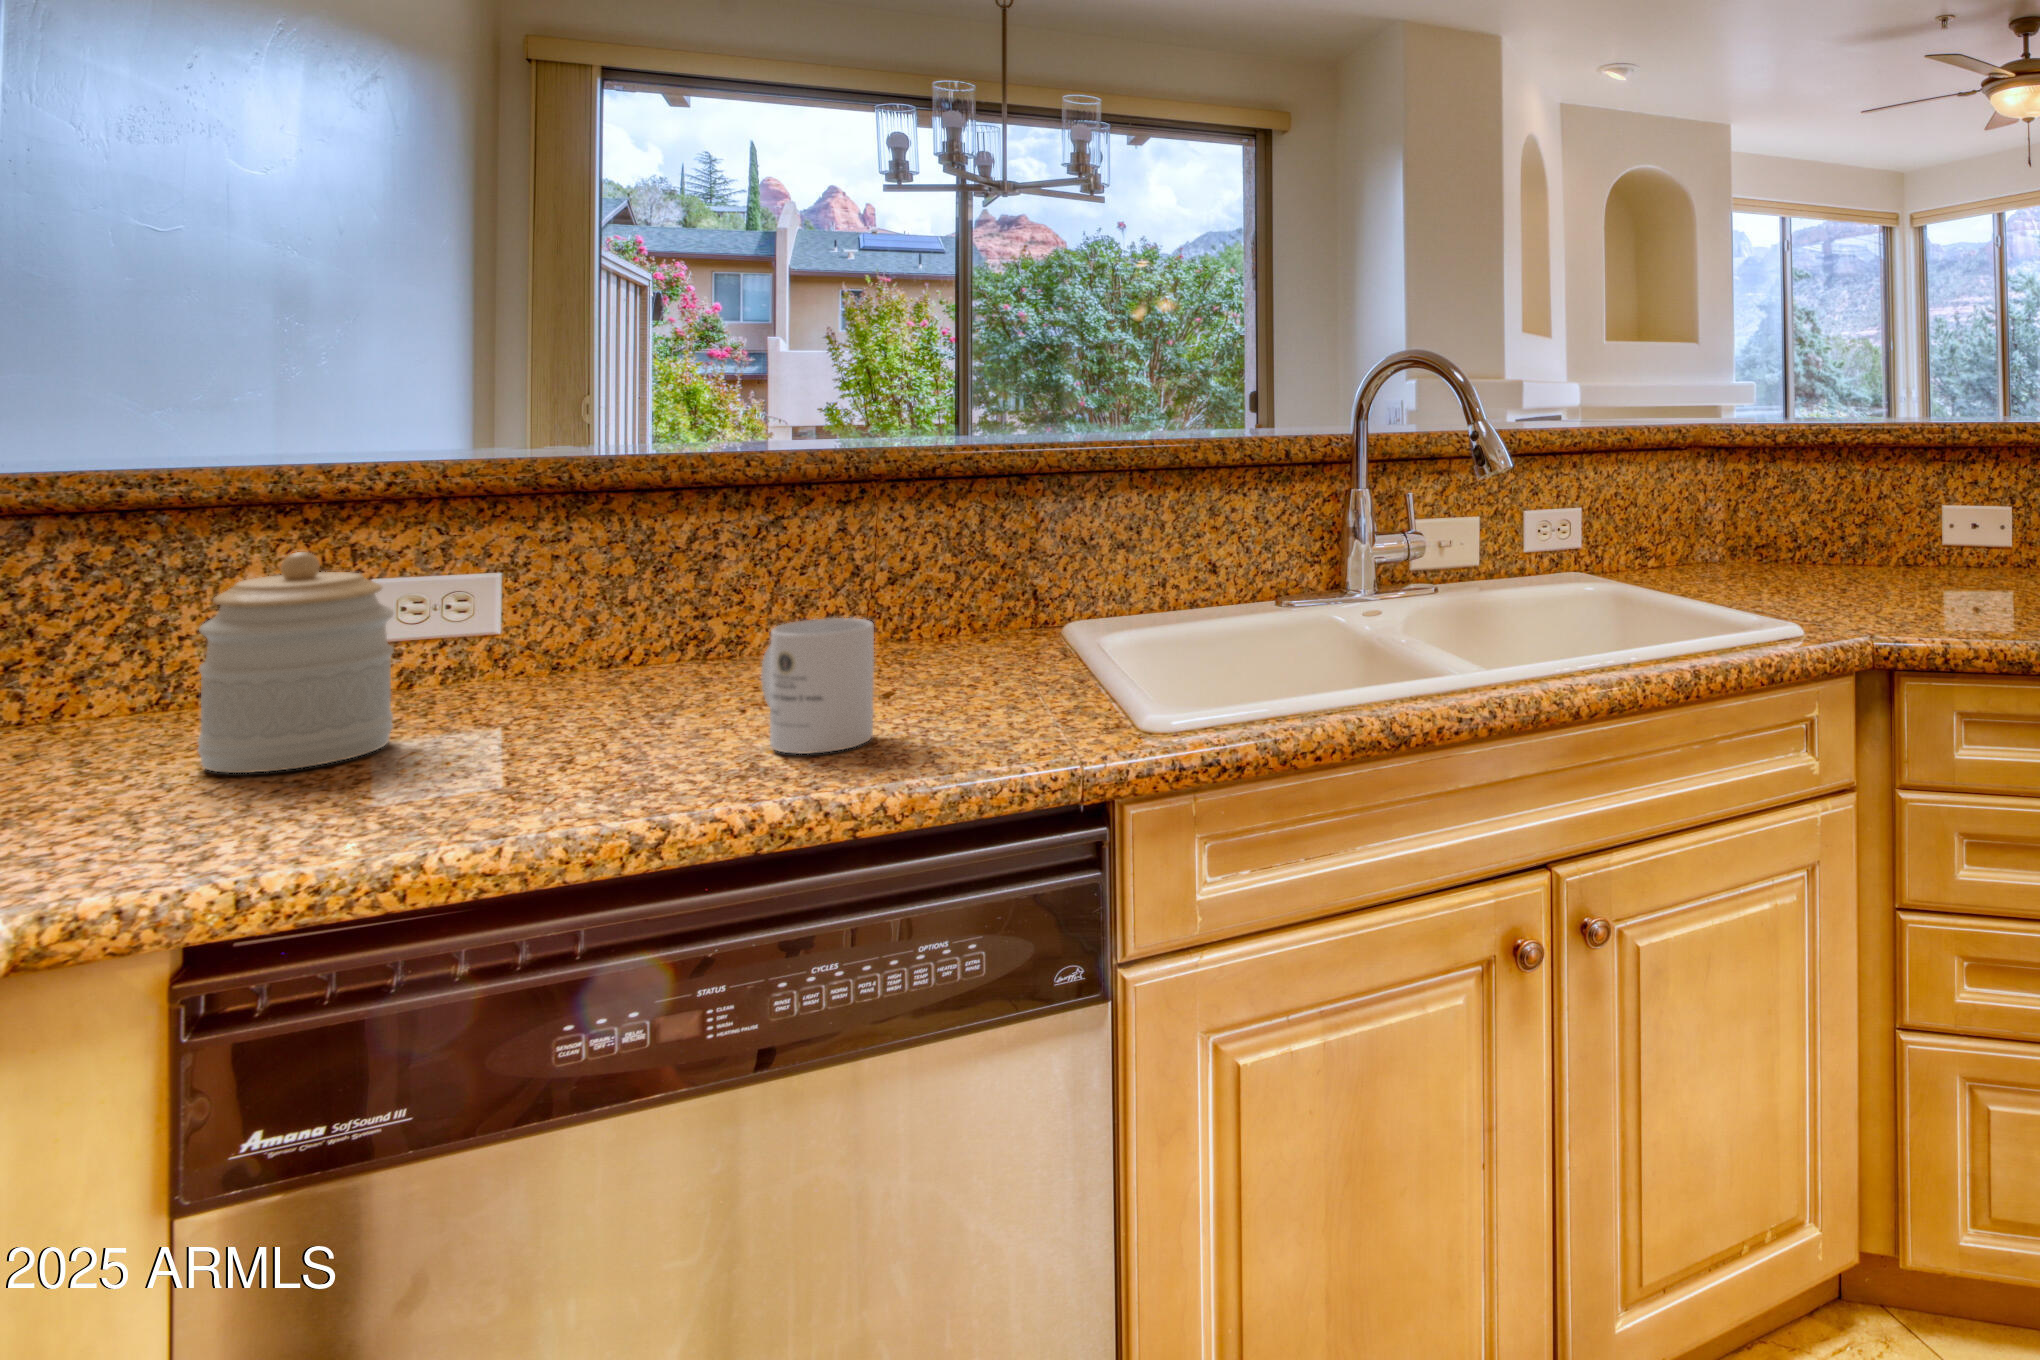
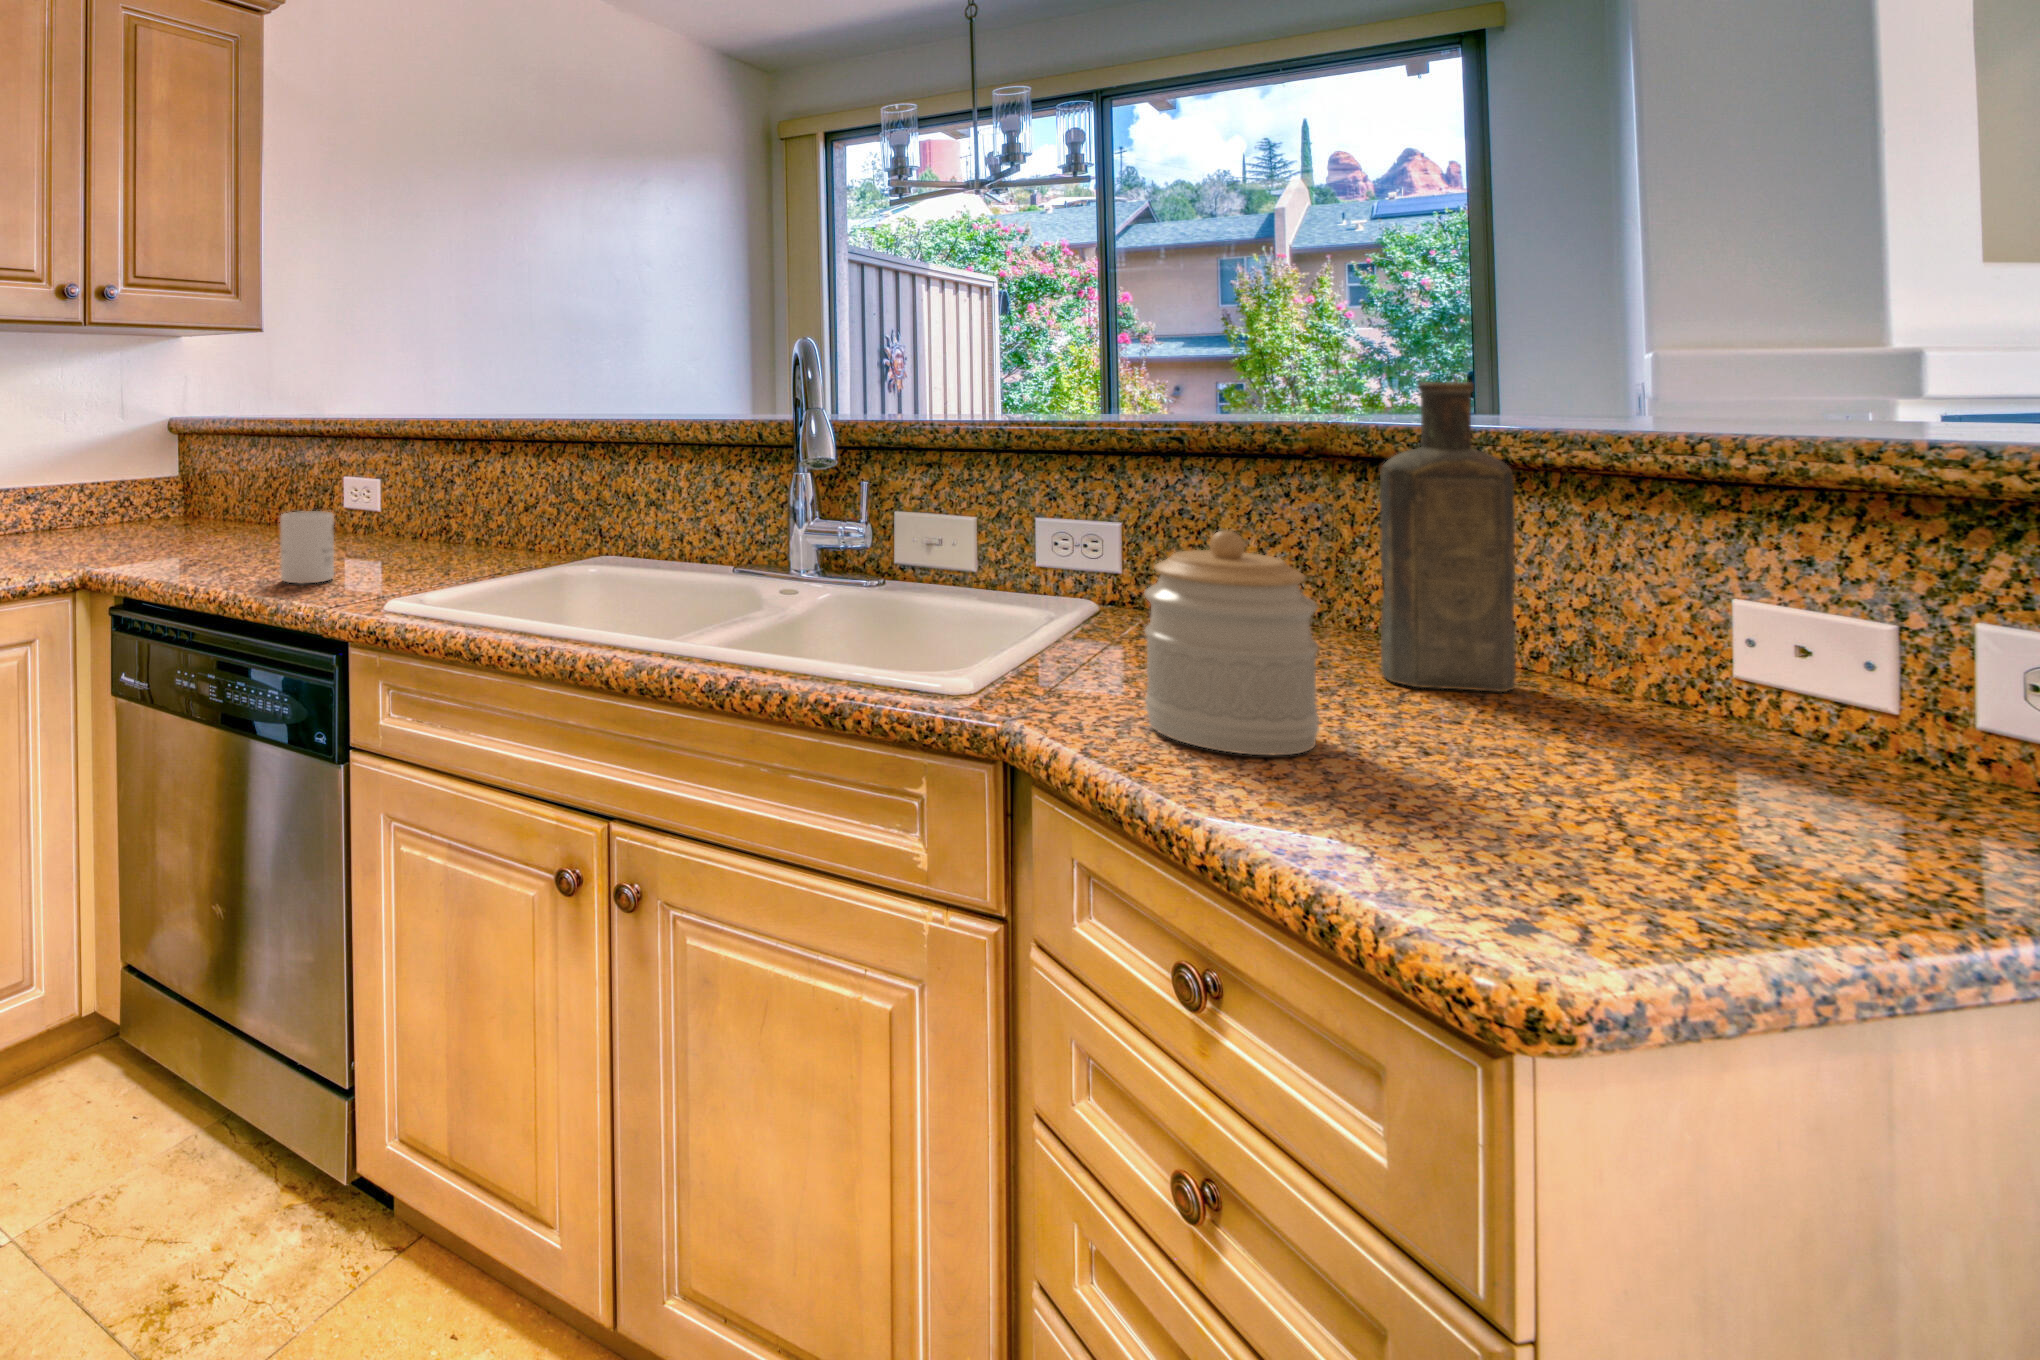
bottle: none [1807,388,1875,587] -> present [1380,382,1516,692]
jar: present [198,552,394,773] -> present [1144,530,1319,755]

